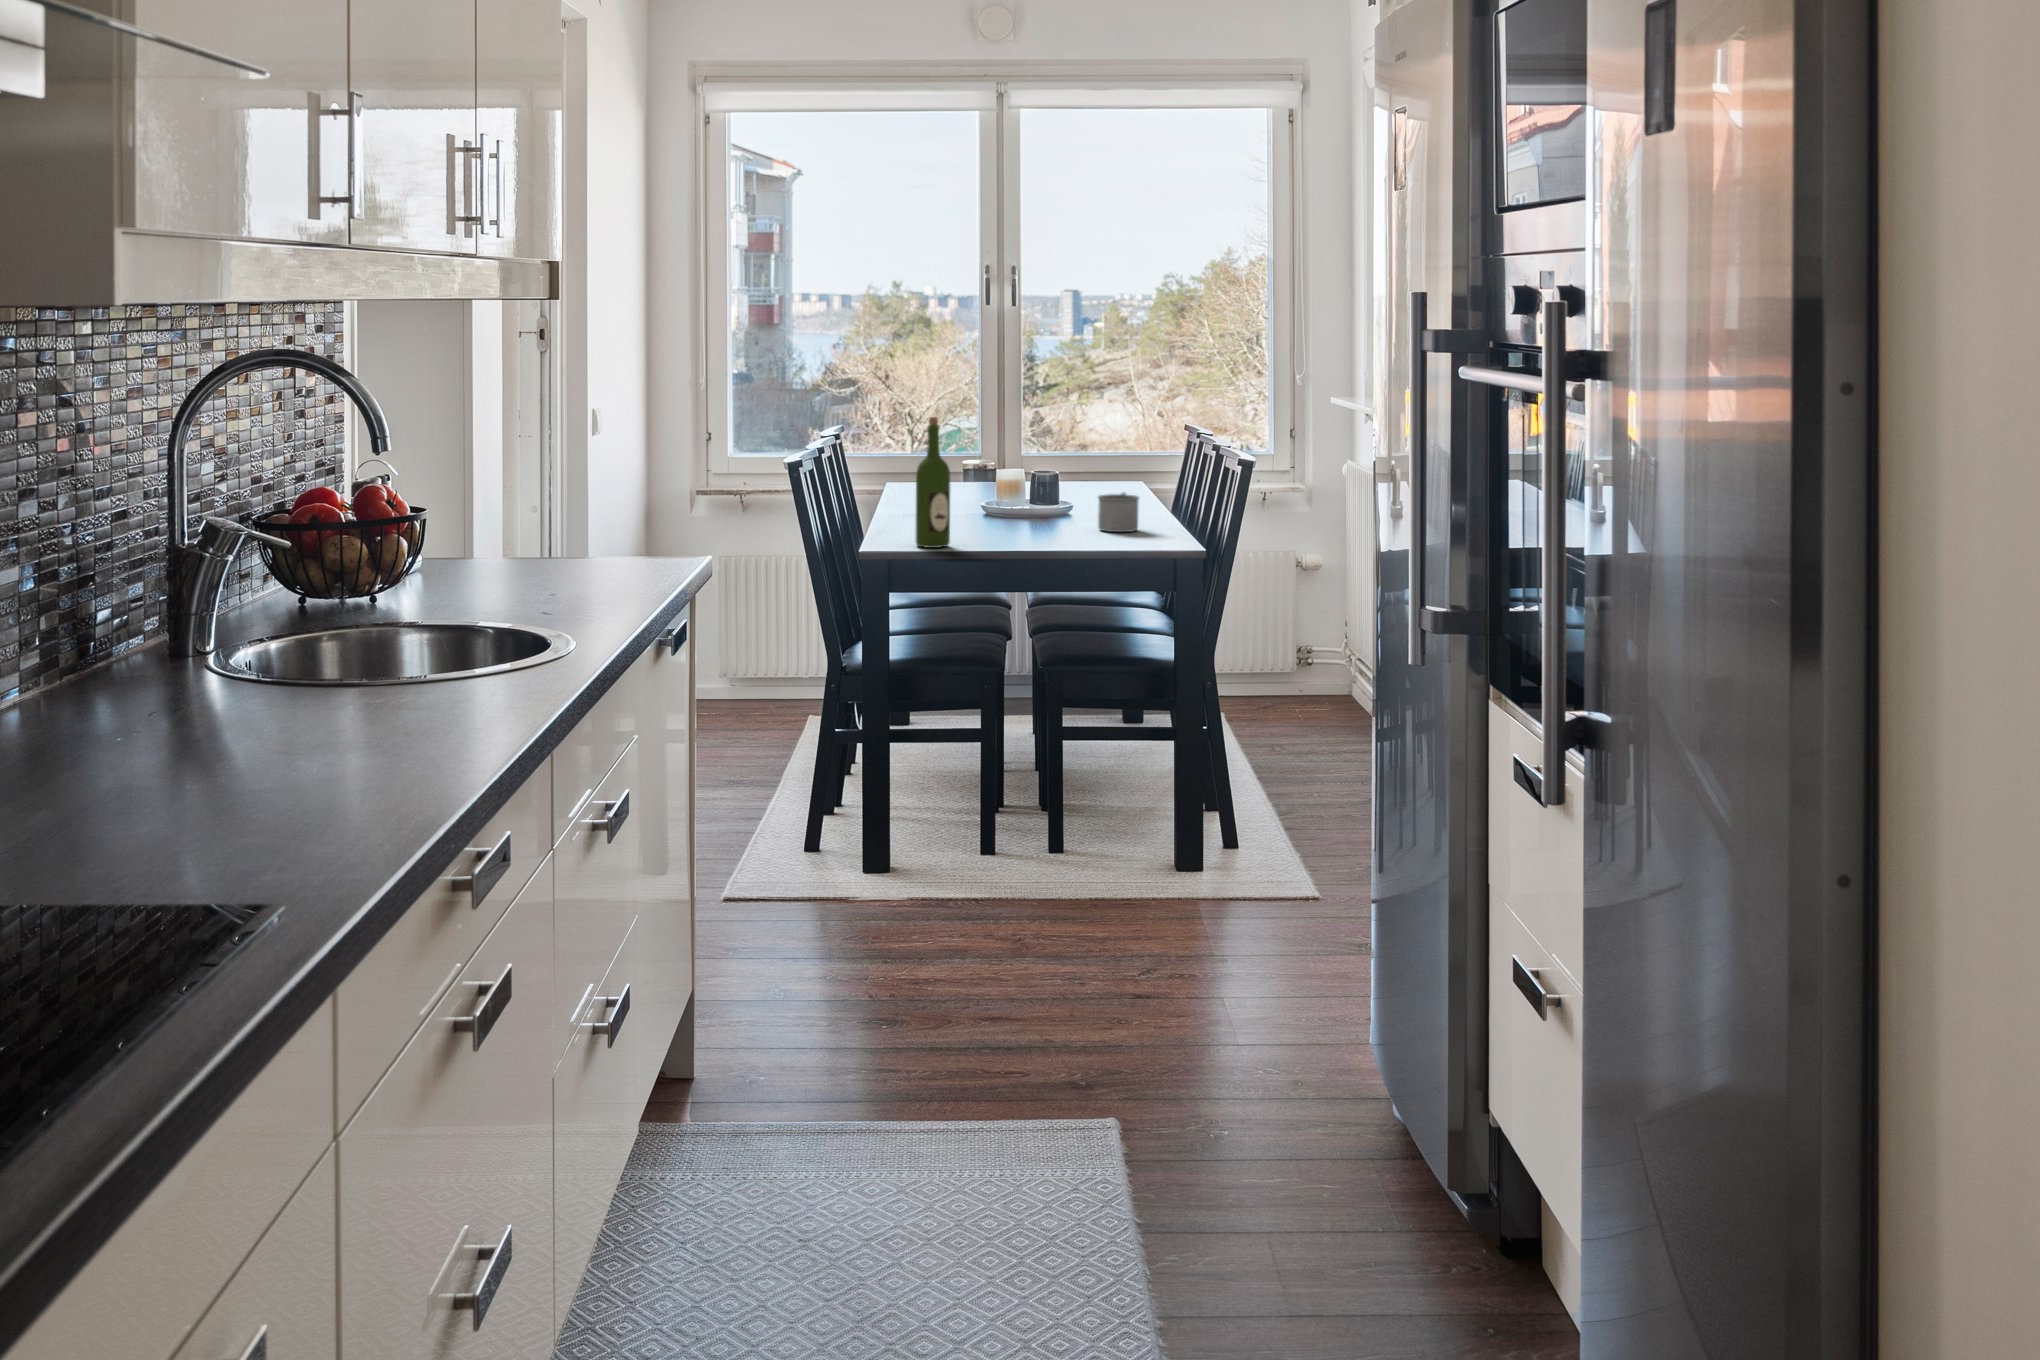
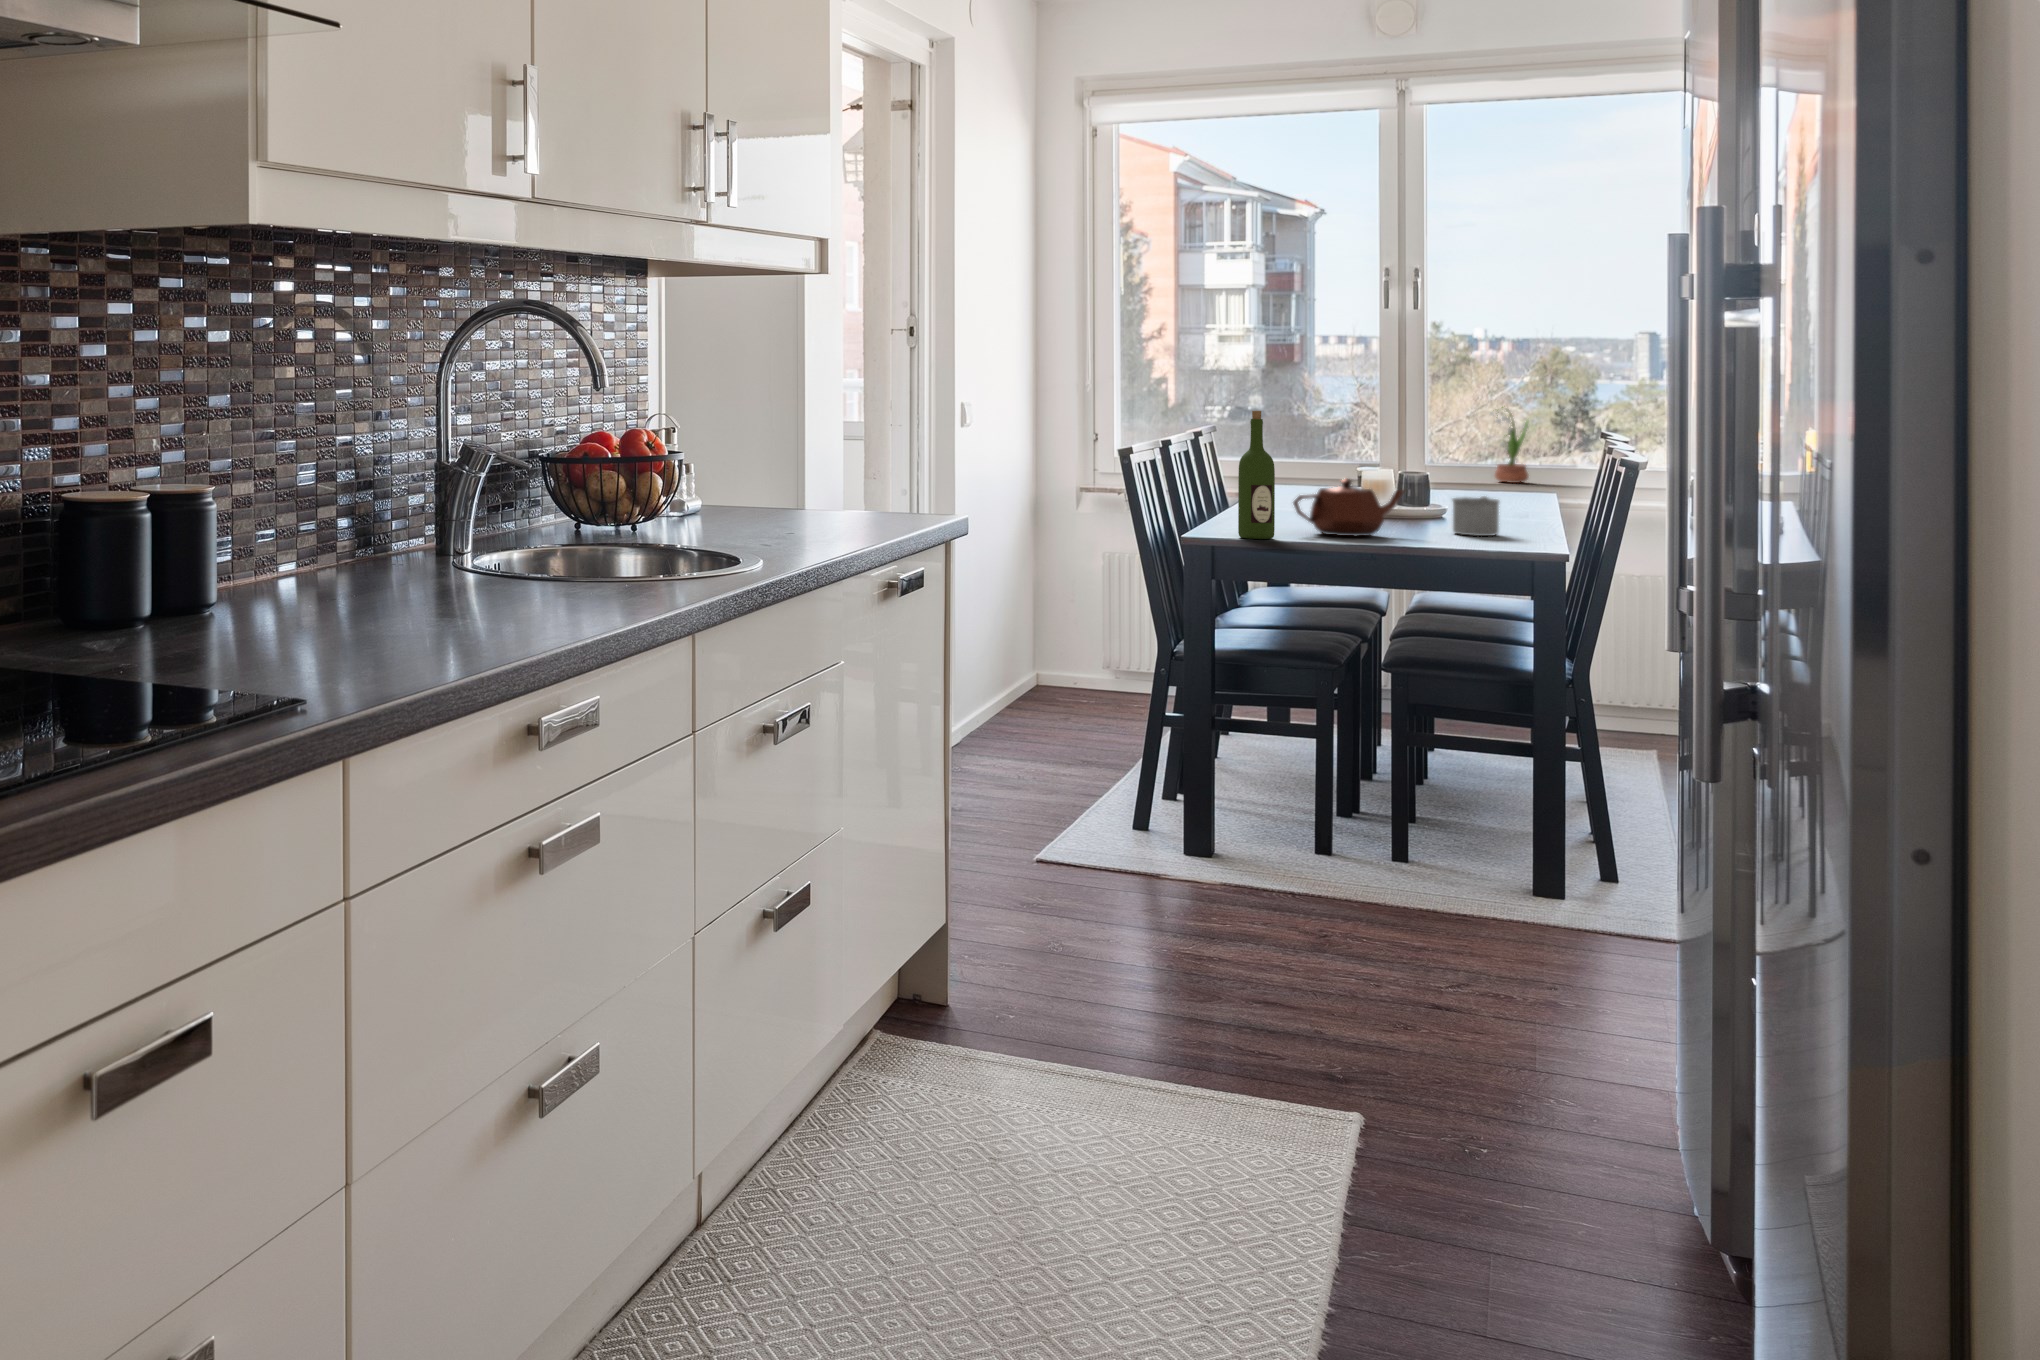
potted flower: none [1084,389,1118,464] -> present [1491,407,1529,483]
teapot: none [963,481,1063,539] -> present [1293,478,1405,536]

